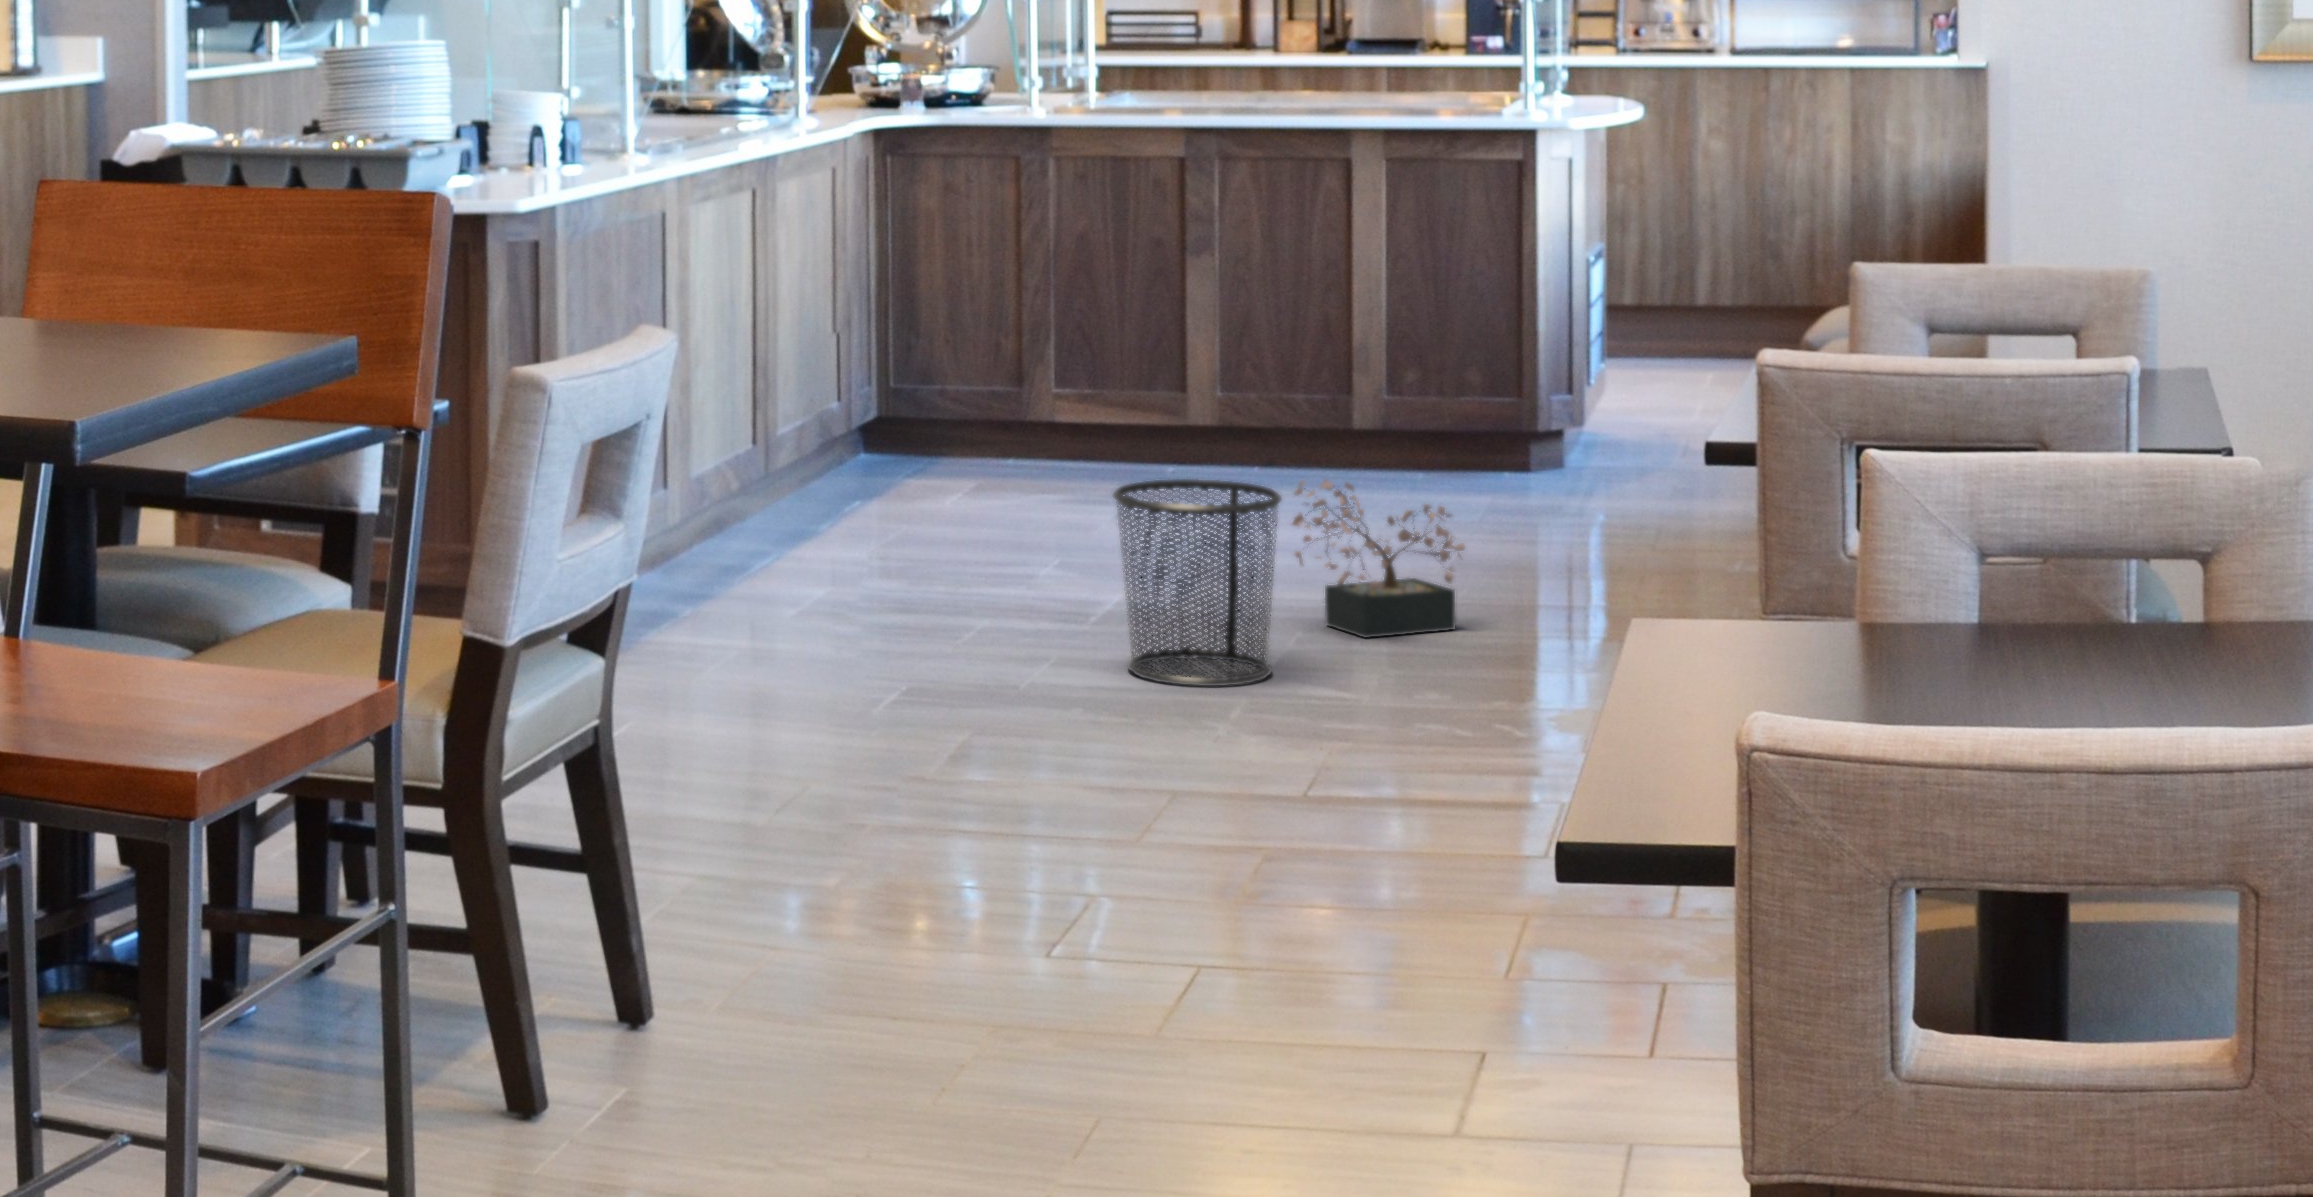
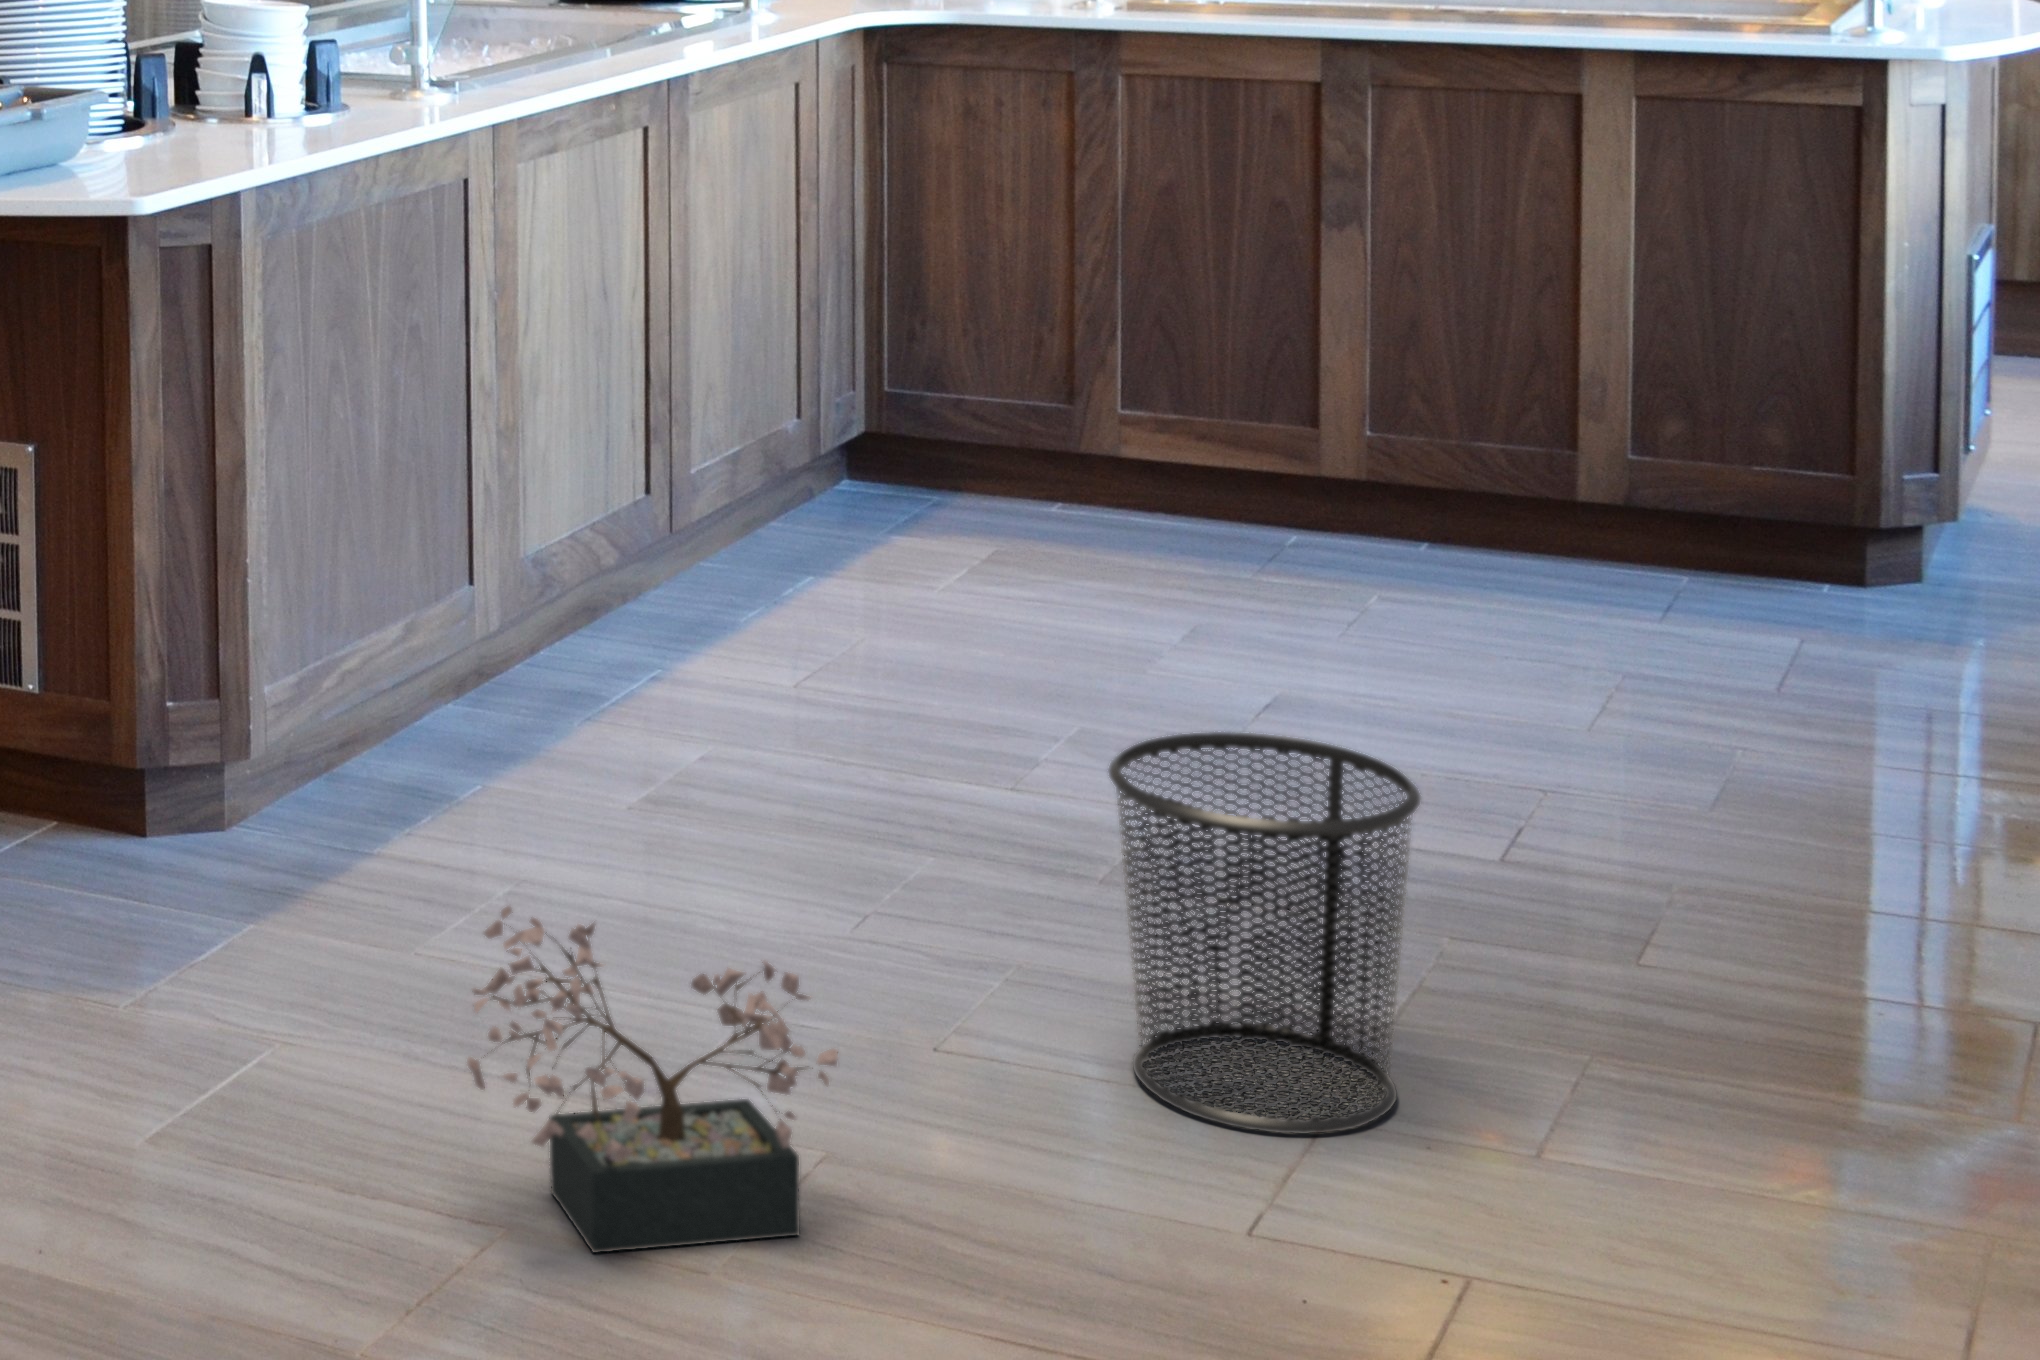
decorative plant: present [1292,480,1465,638] -> present [467,906,838,1253]

